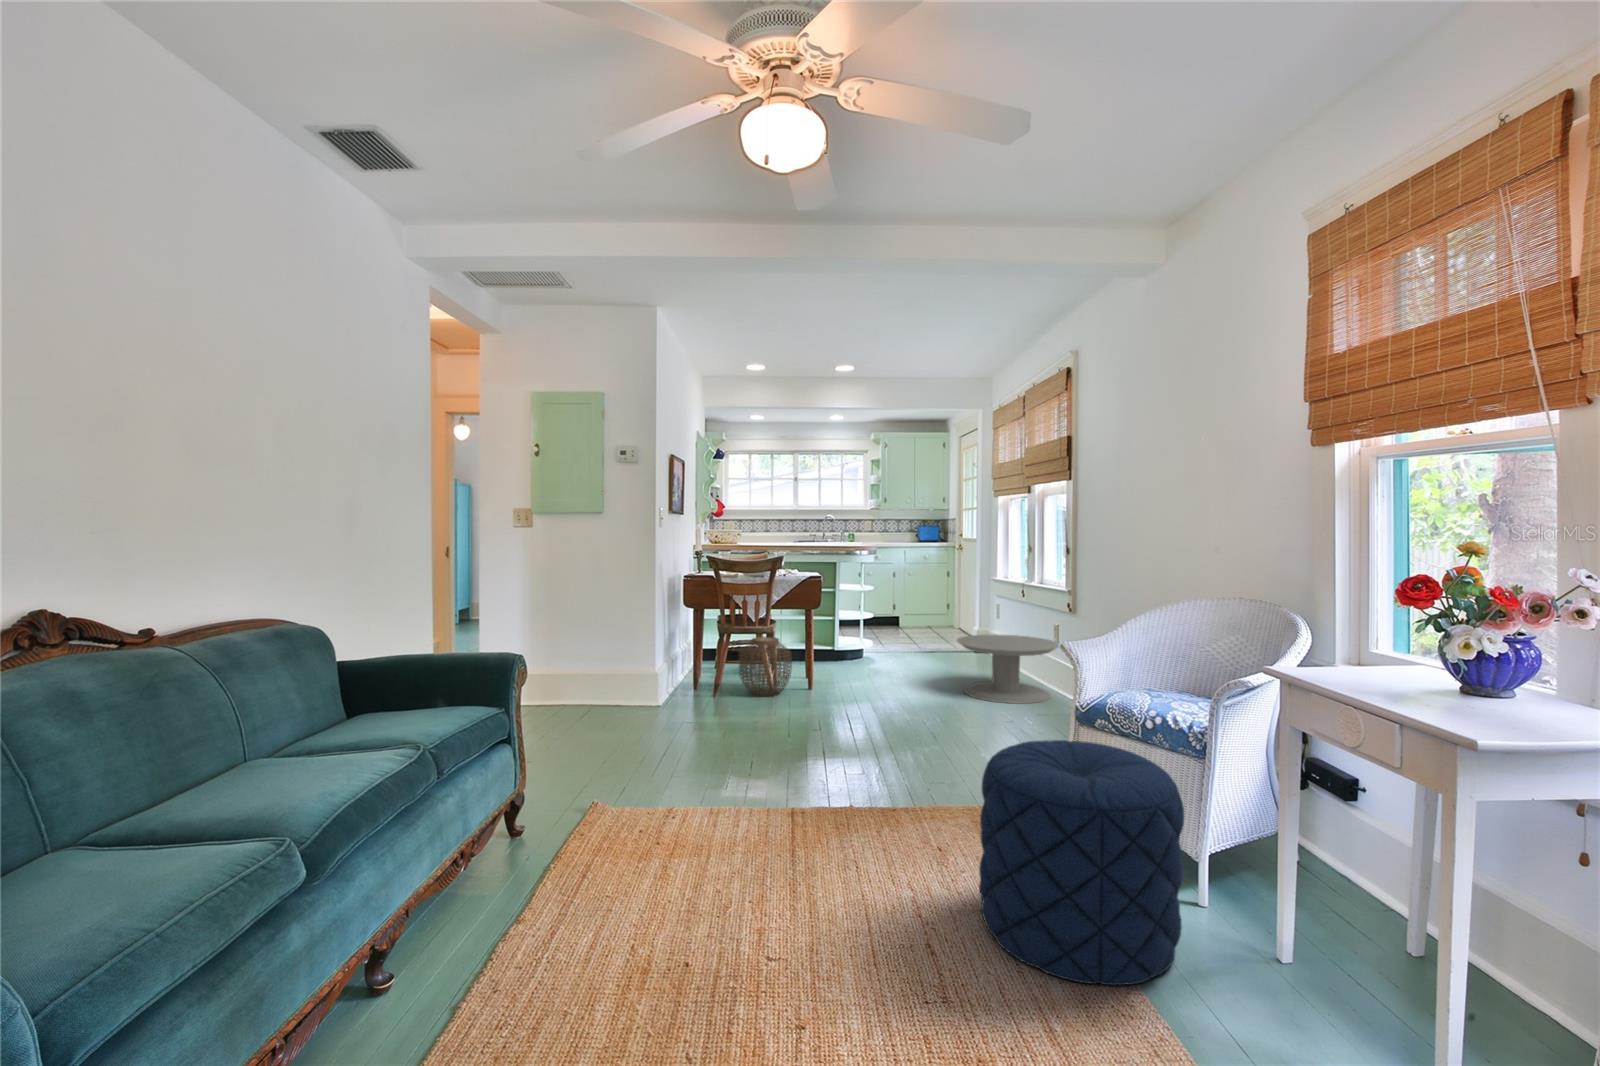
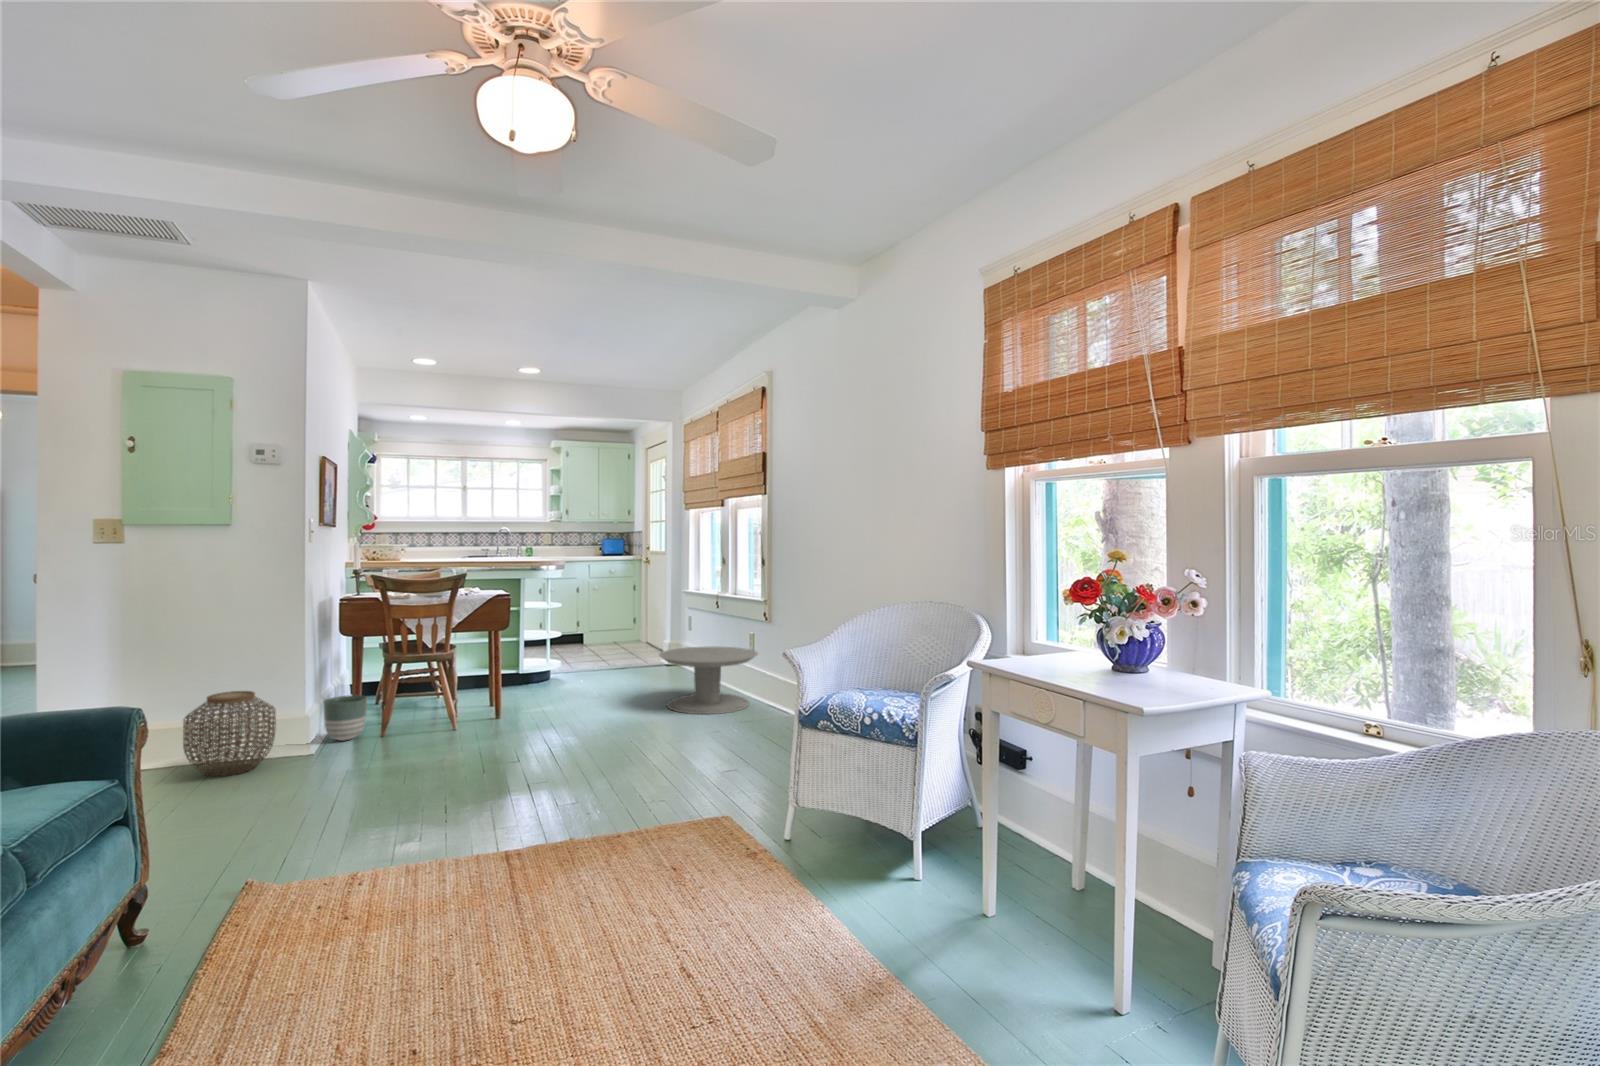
woven basket: present [739,637,791,696] -> present [183,691,276,776]
planter: none [676,656,708,693] -> present [324,695,367,741]
pouf: present [979,740,1184,985] -> none [728,743,907,970]

